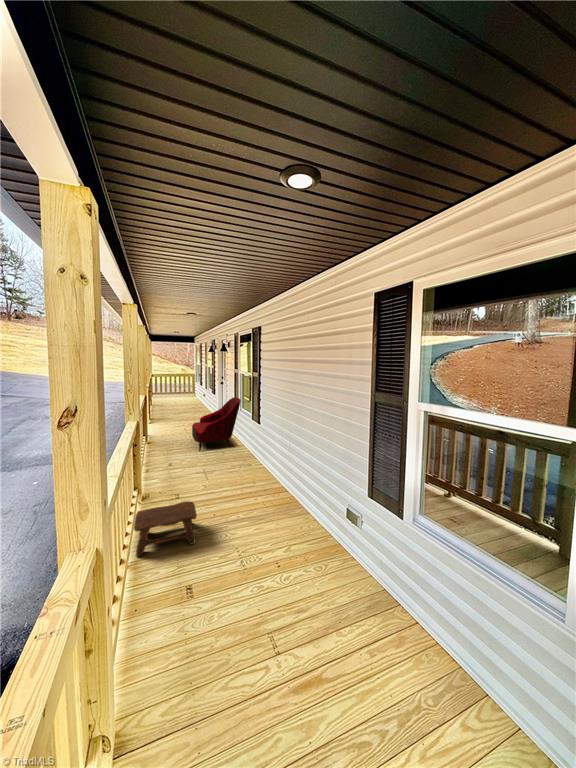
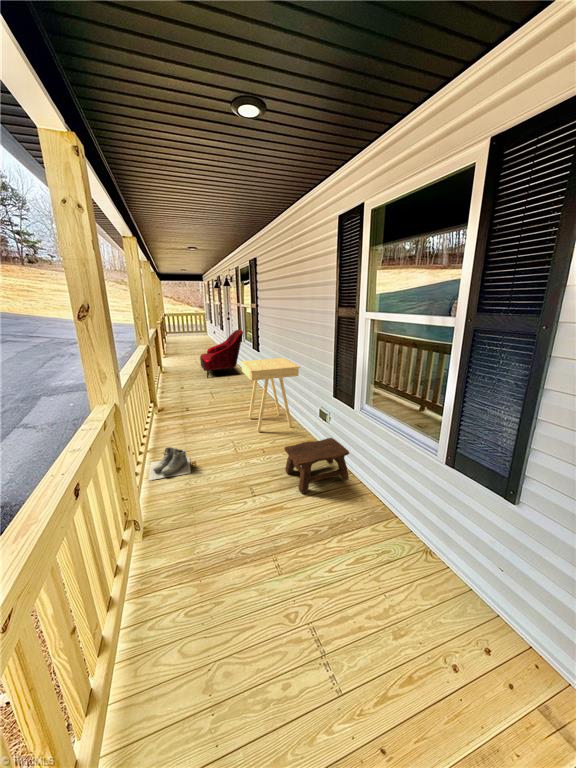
side table: none [246,437,318,533] -> present [240,358,300,432]
stool: present [134,501,197,556] -> present [284,438,349,493]
boots: none [126,567,186,626] -> present [148,447,191,480]

